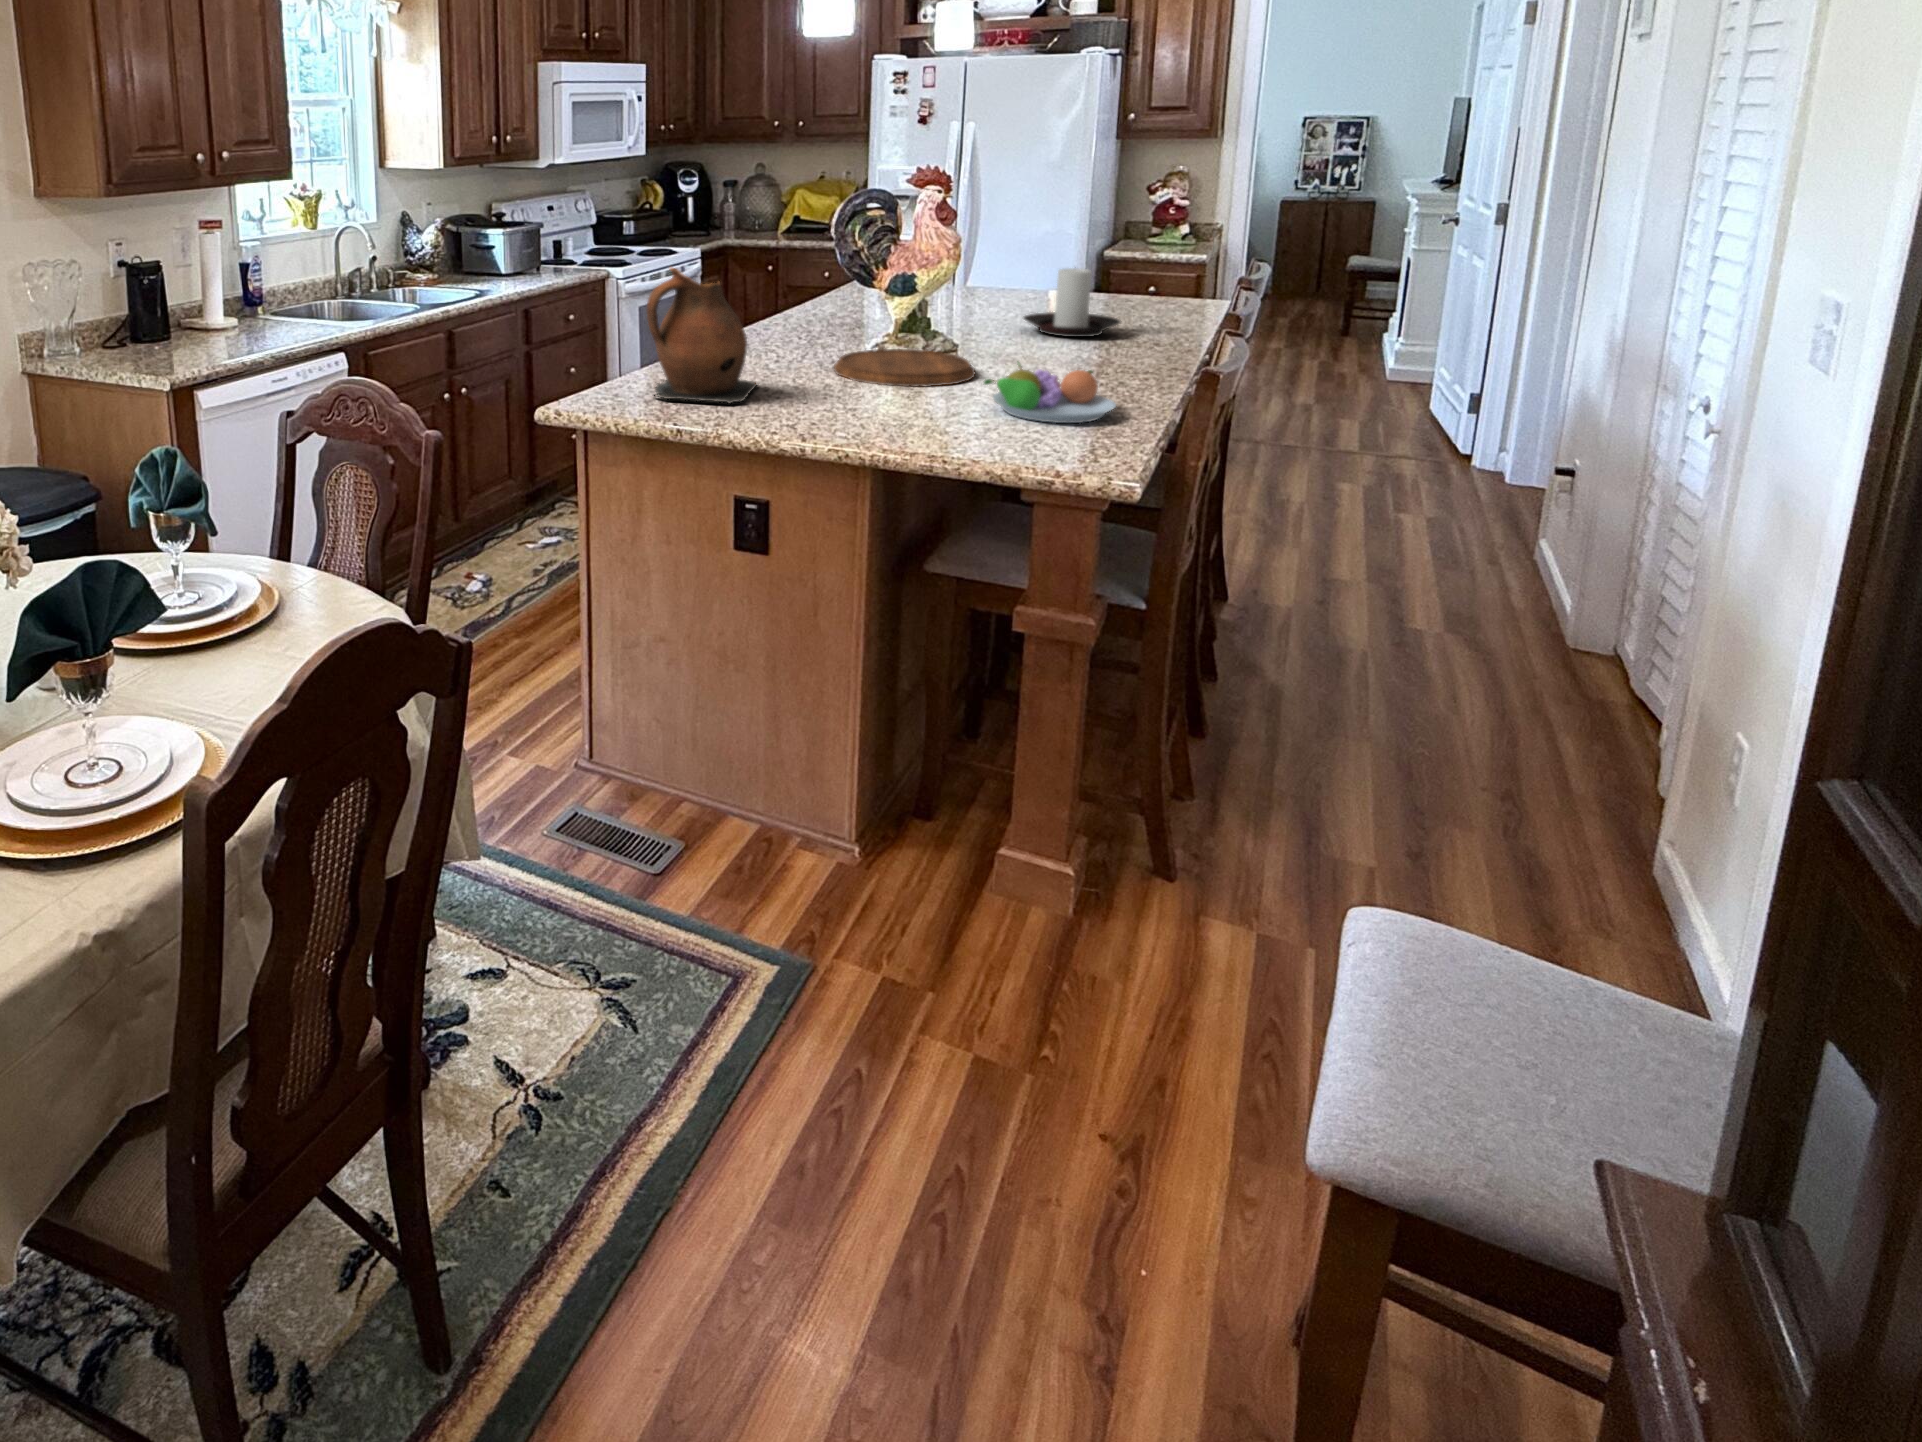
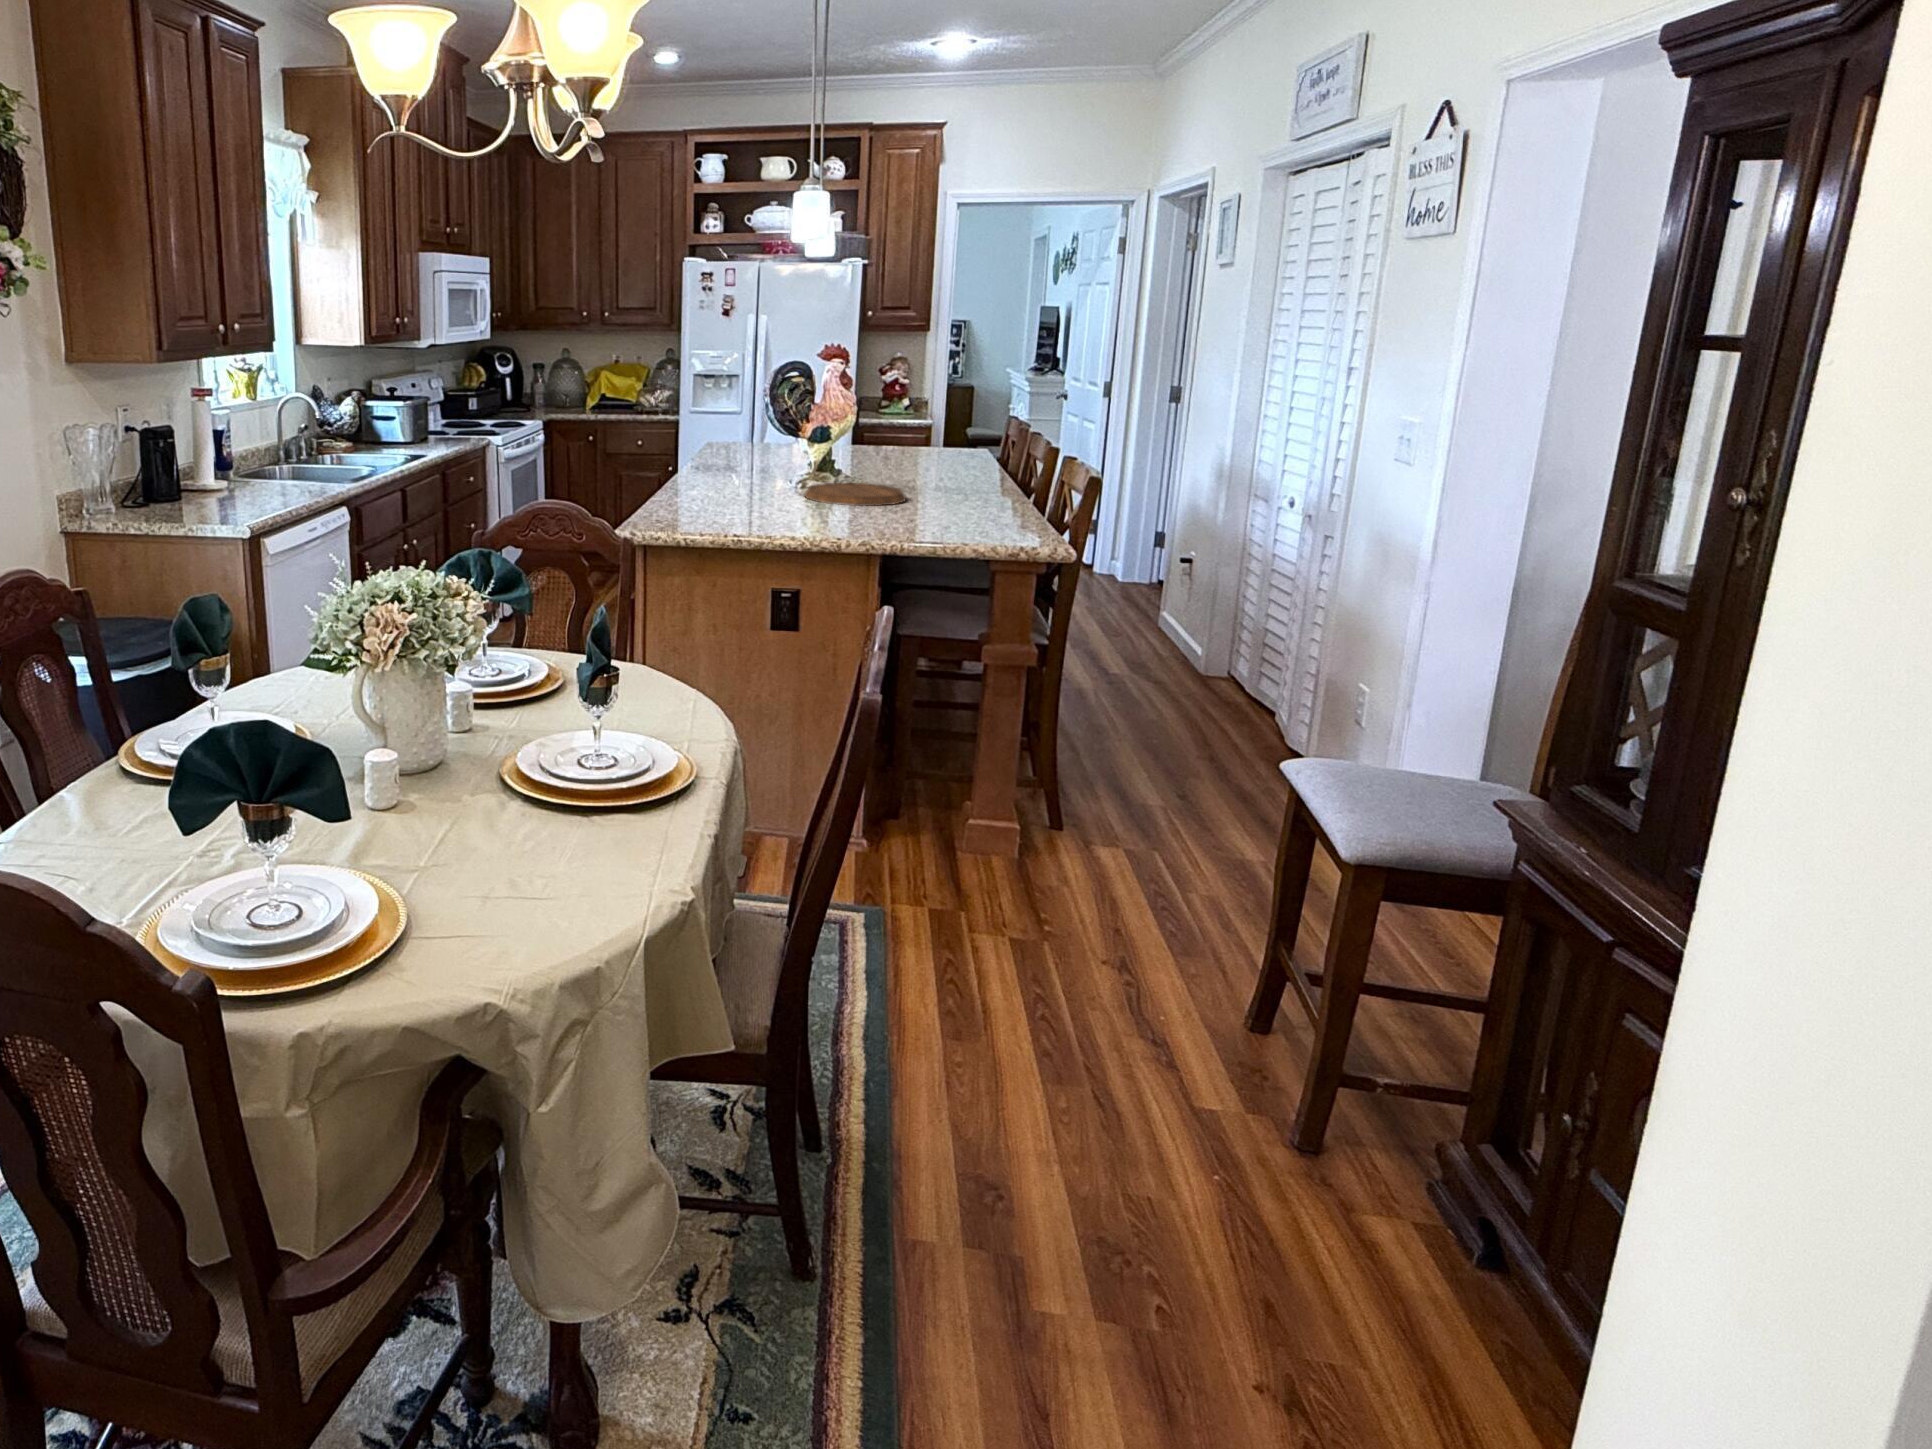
ceramic pitcher: present [647,268,758,404] -> none [704,418,787,520]
candle holder: present [1024,268,1120,337] -> none [887,422,956,474]
fruit bowl: present [984,363,1116,423] -> none [945,482,1026,521]

